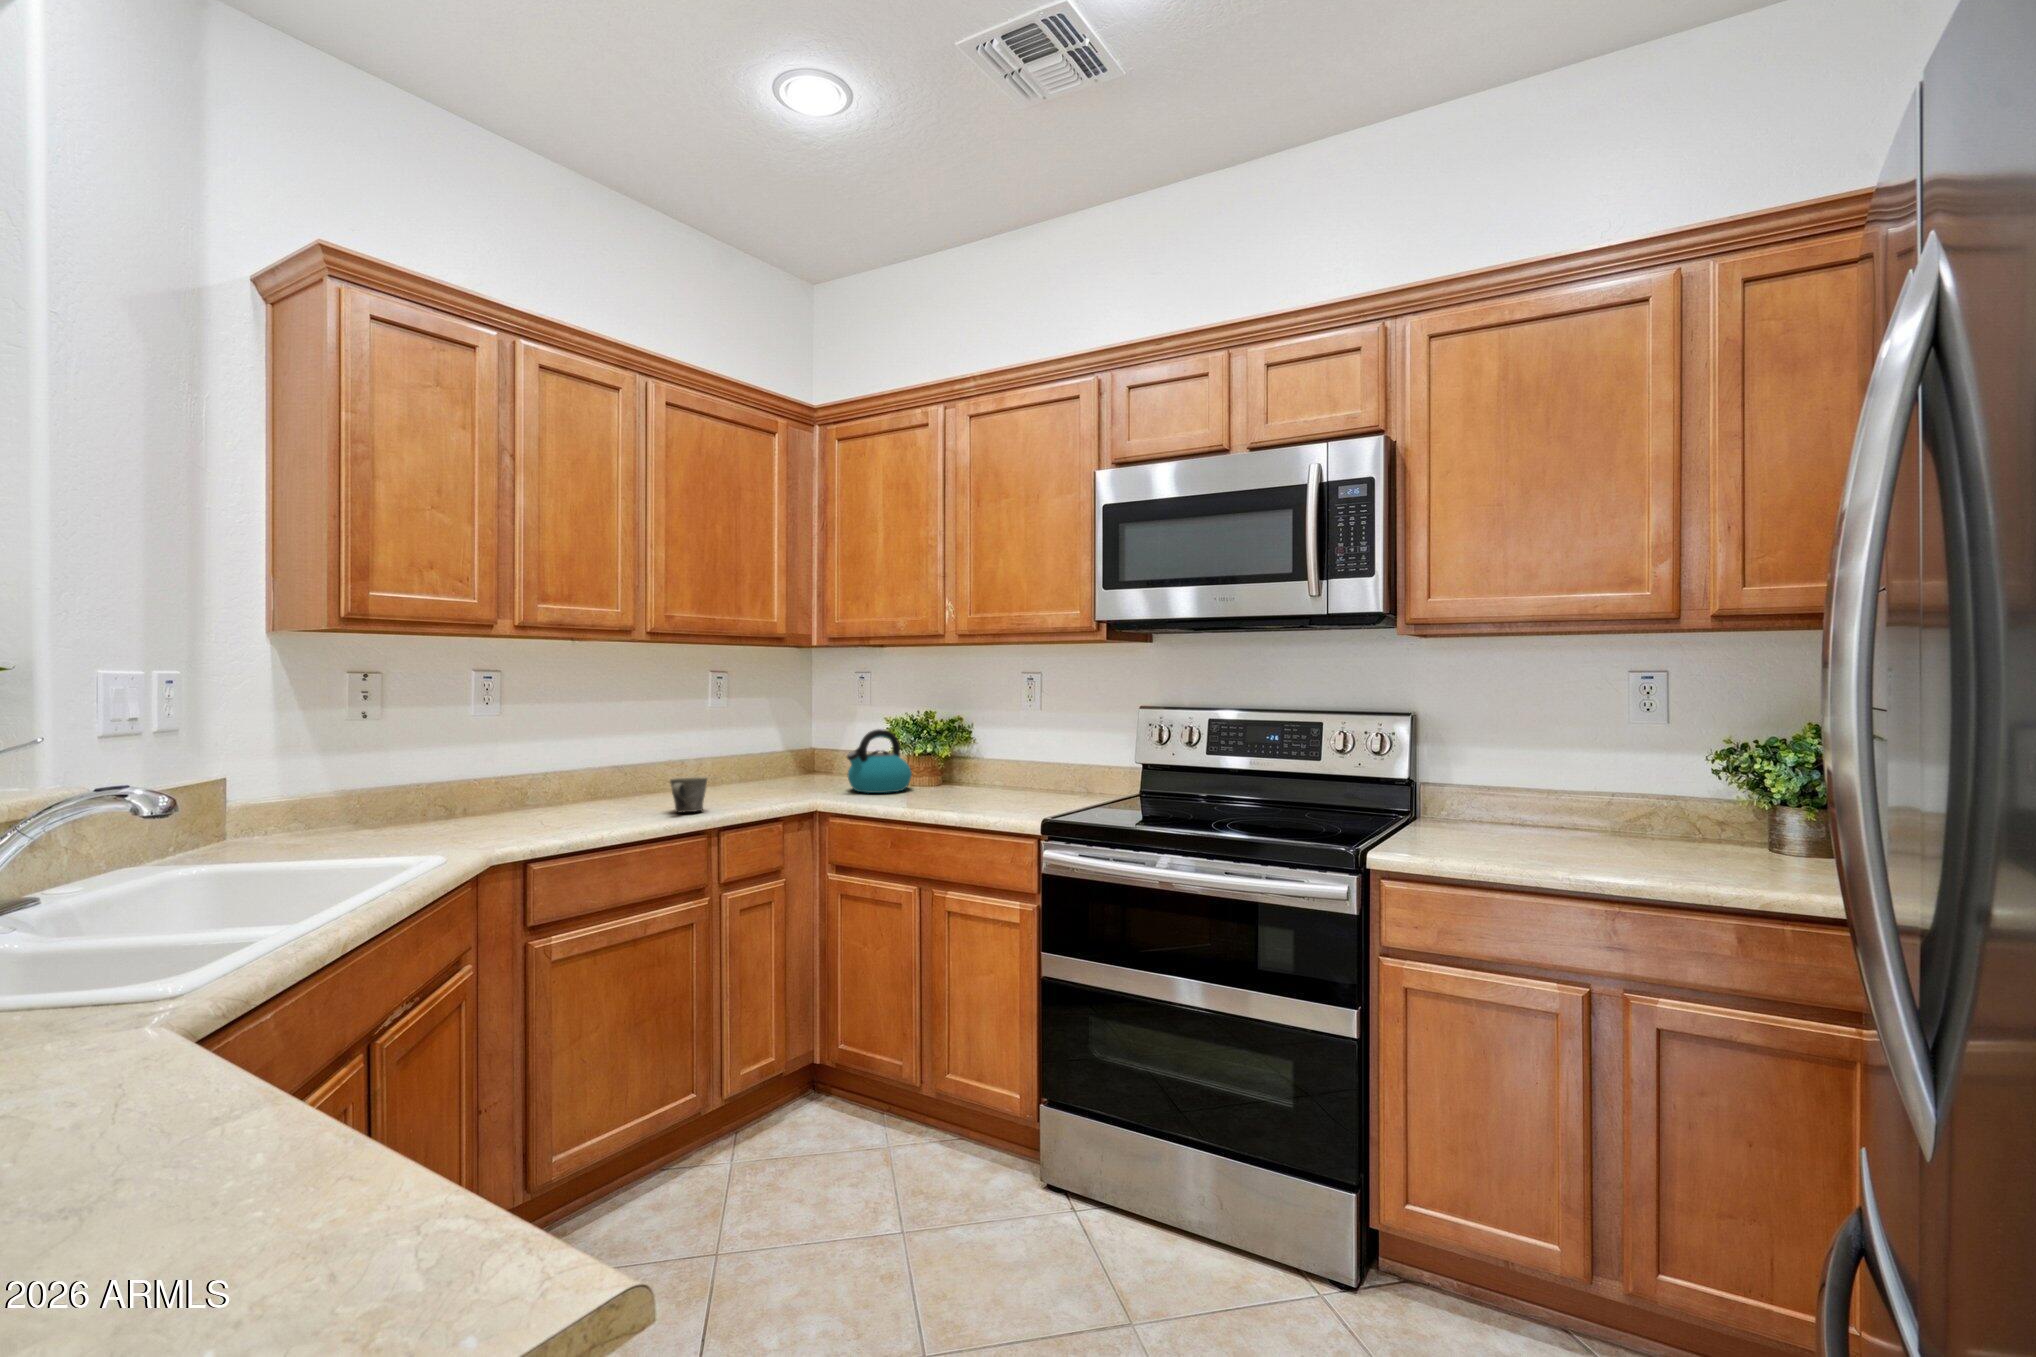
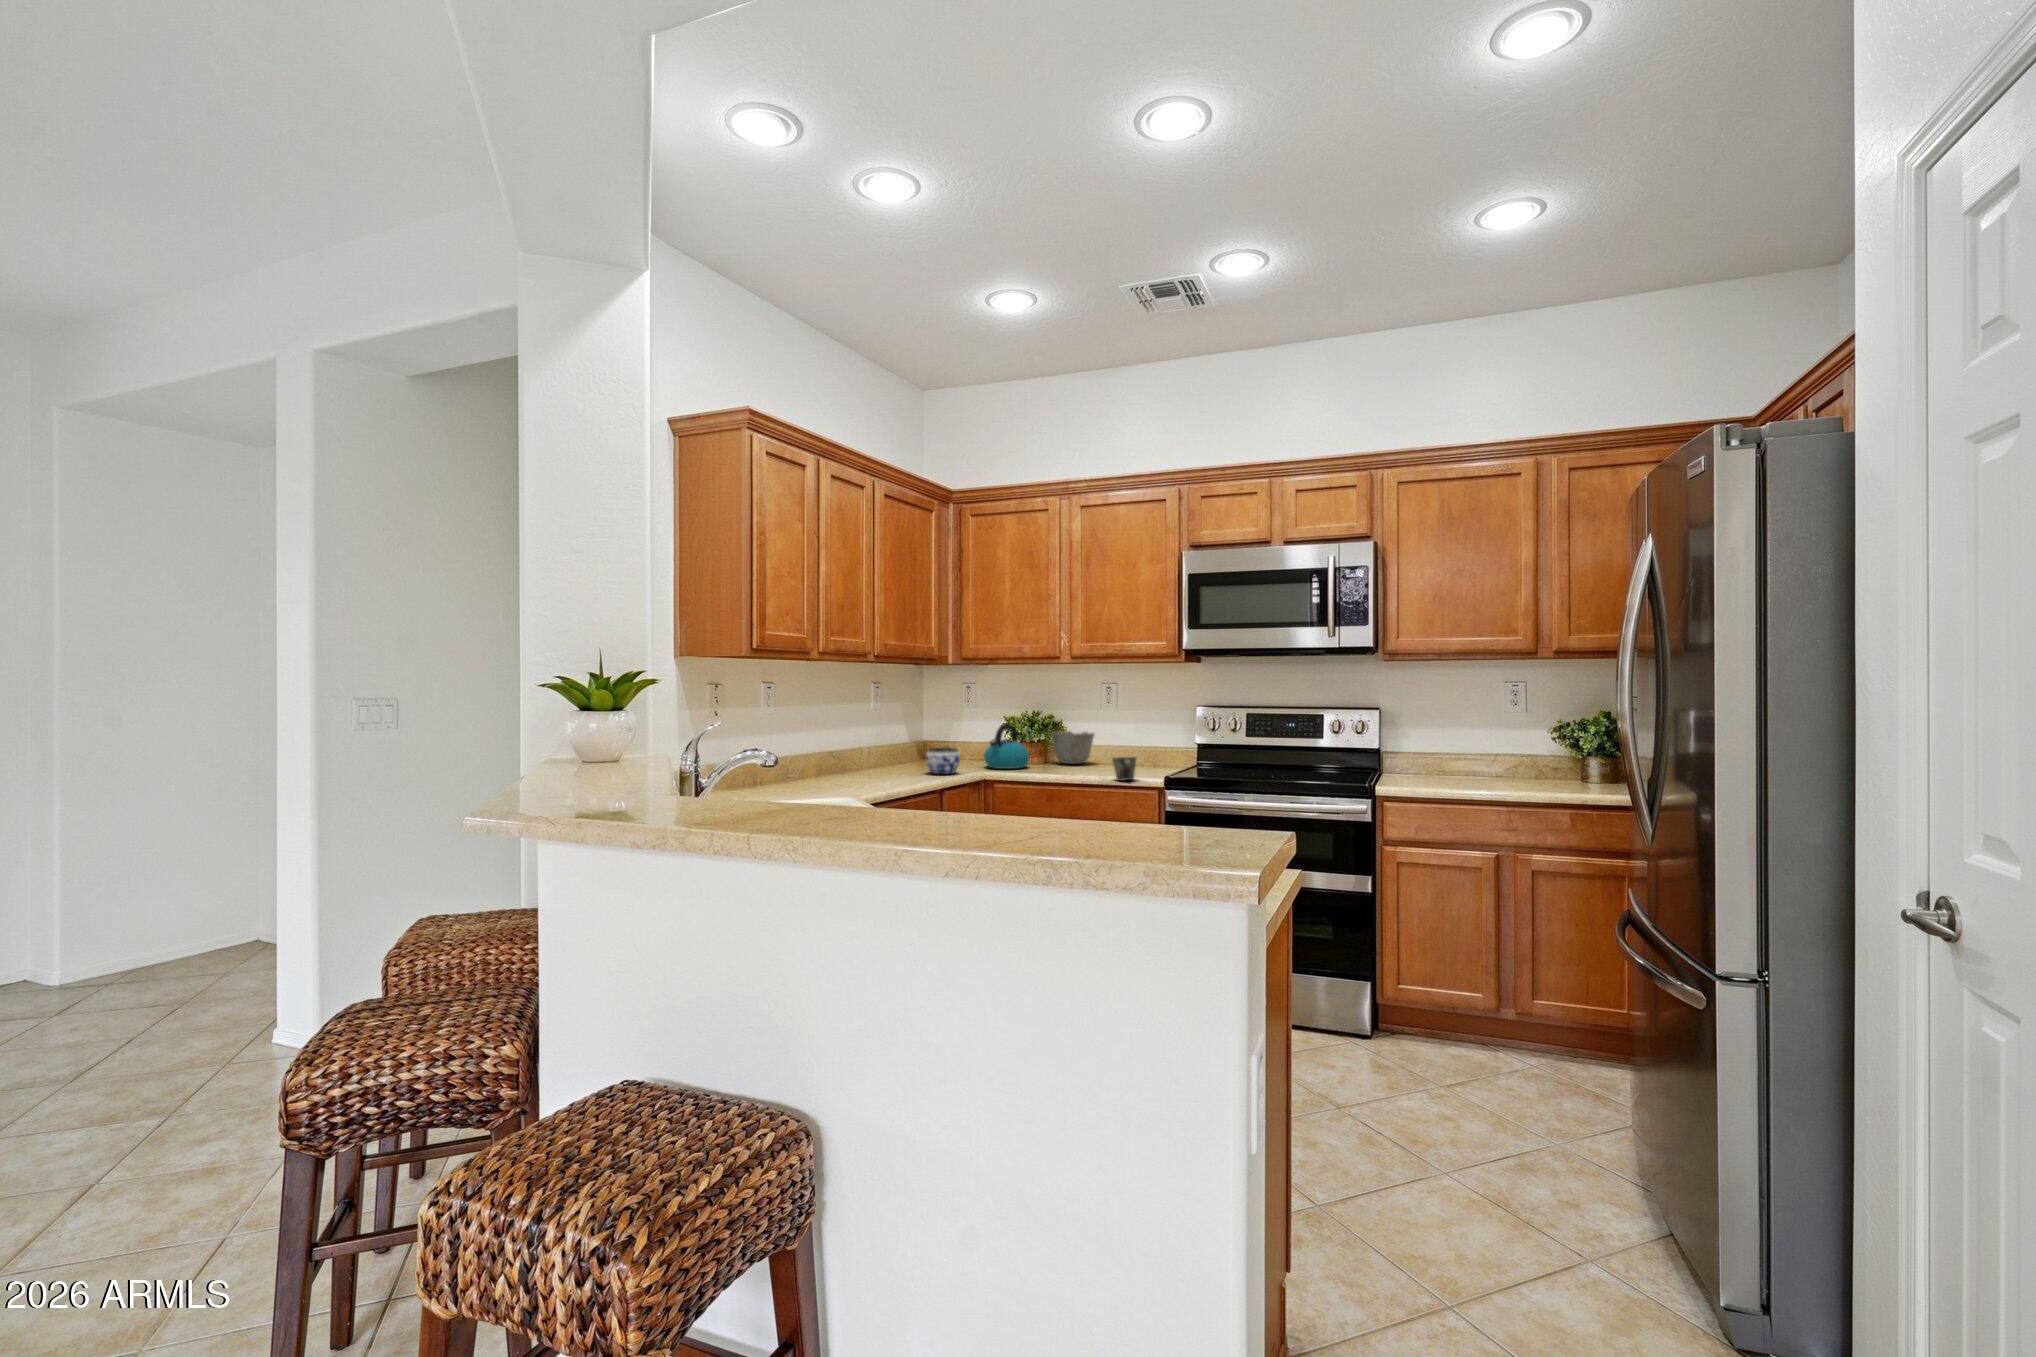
ceramic bowl: none [950,740,1012,787] -> present [1051,731,1094,764]
jar: none [748,762,797,800] -> present [926,747,960,774]
mug: present [670,778,707,813] -> present [1112,757,1136,781]

